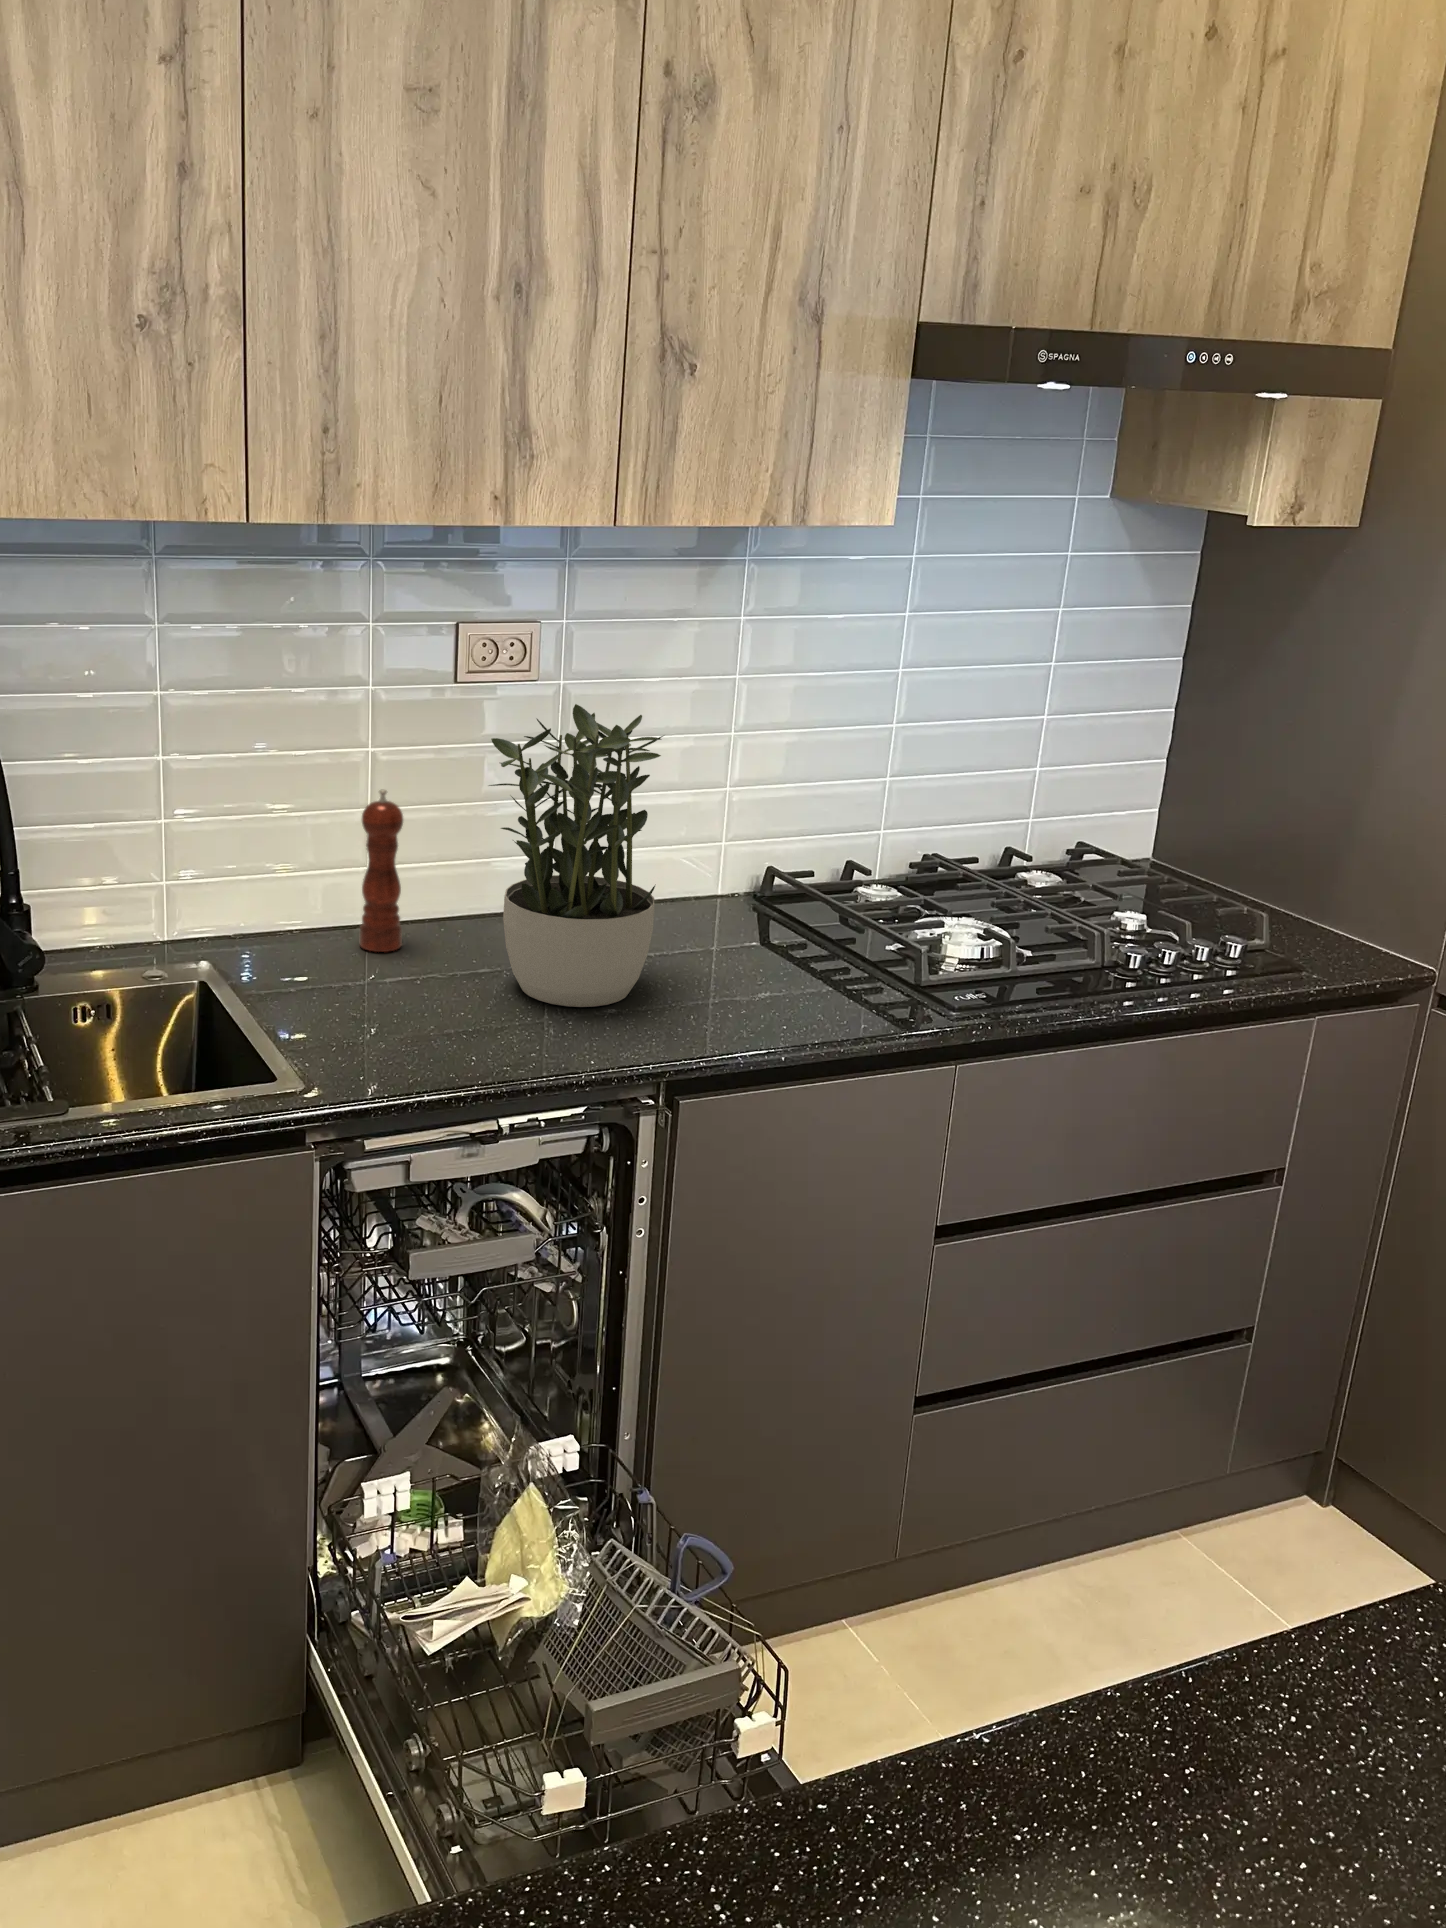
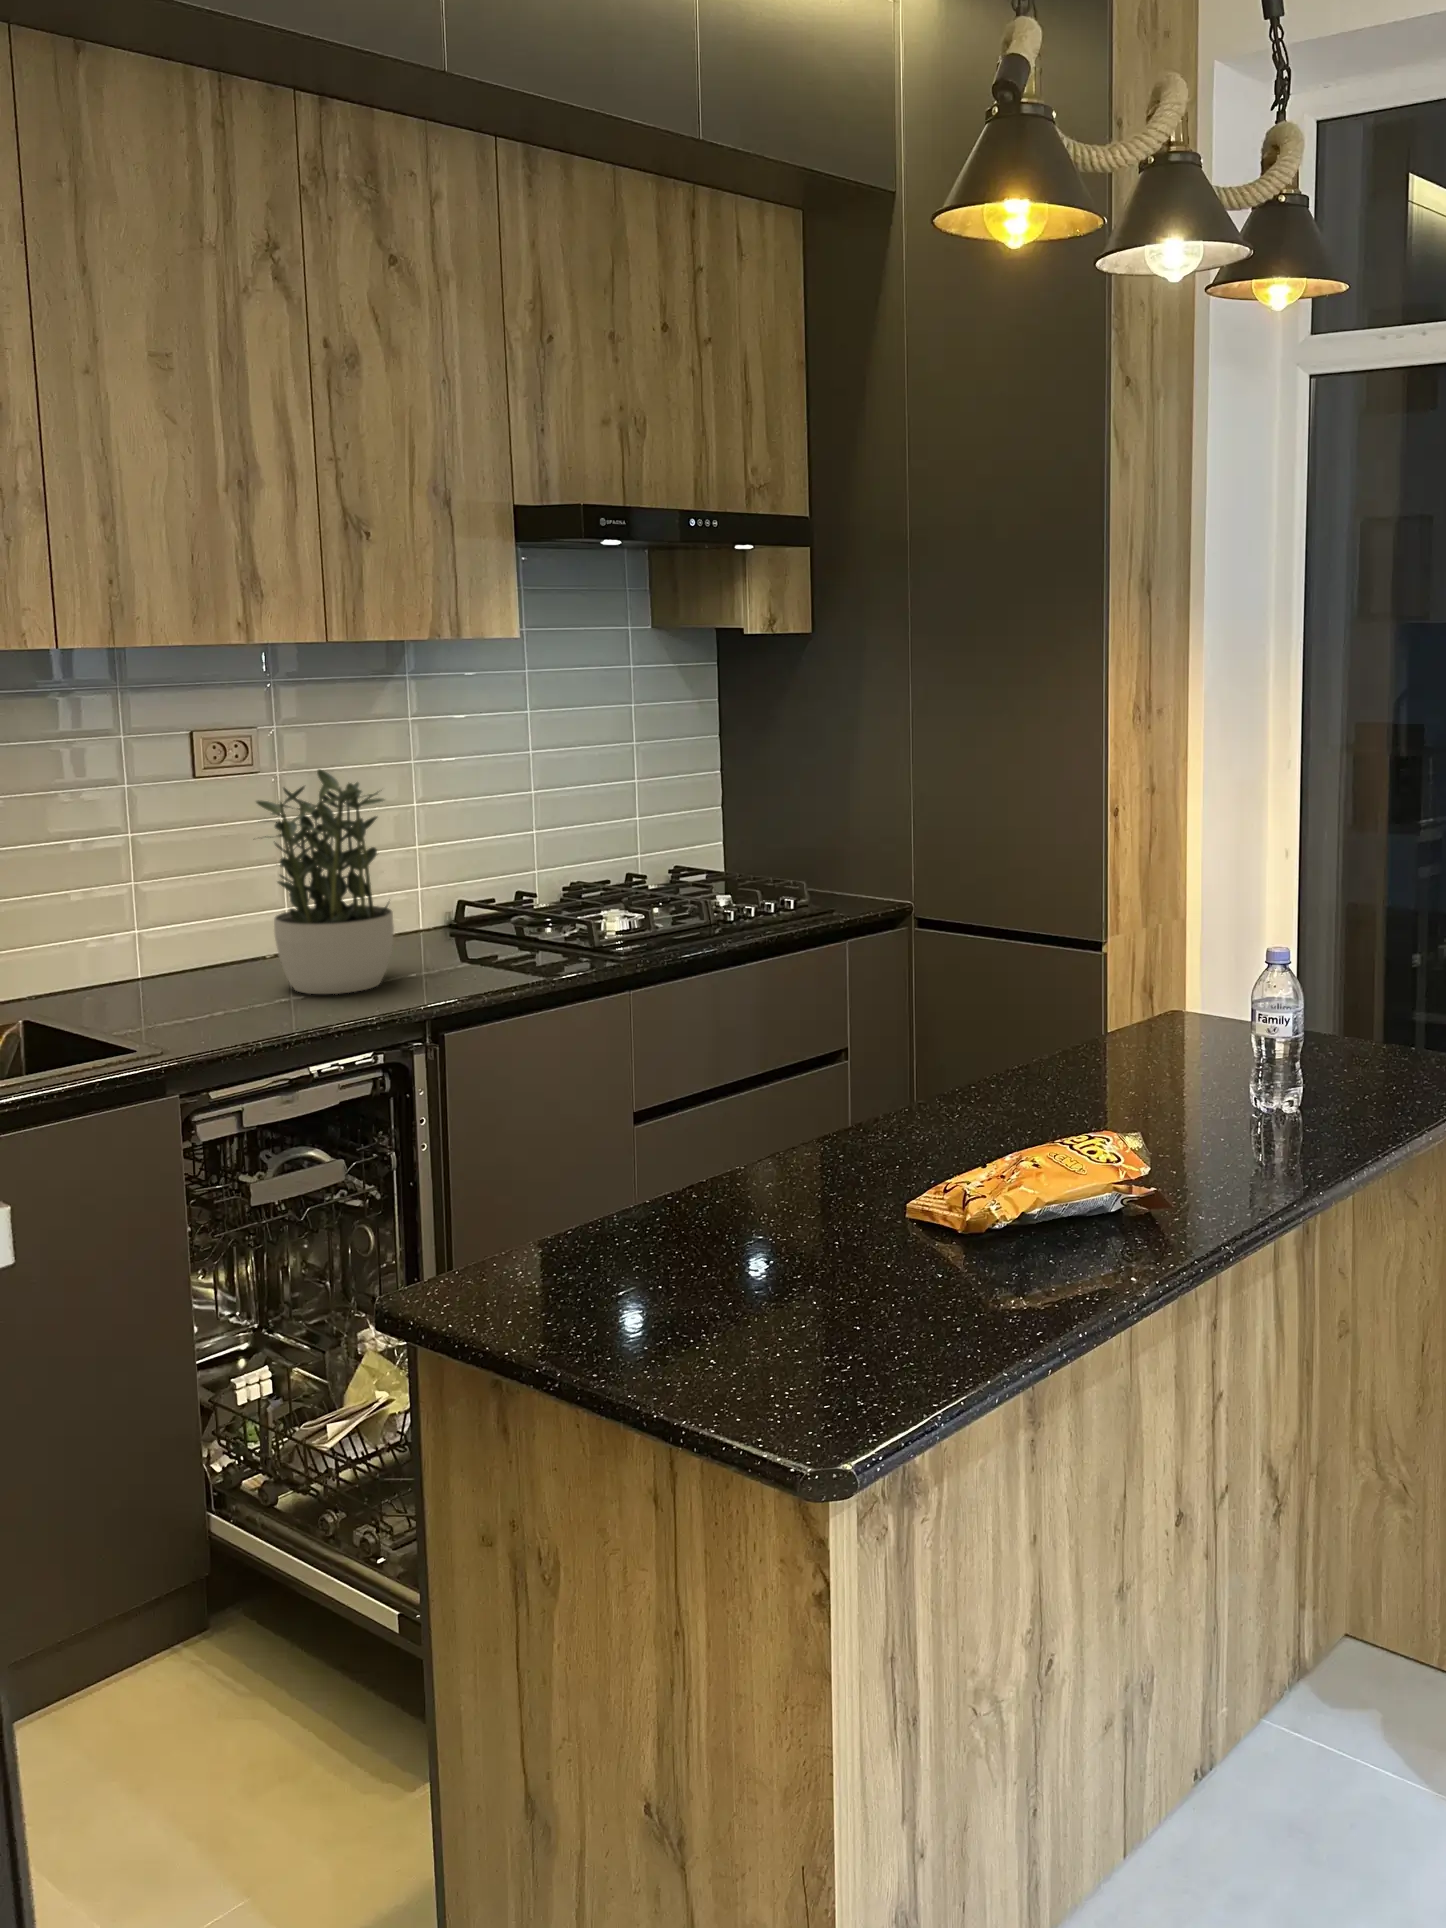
pepper mill: present [359,790,403,952] -> none [139,861,182,990]

